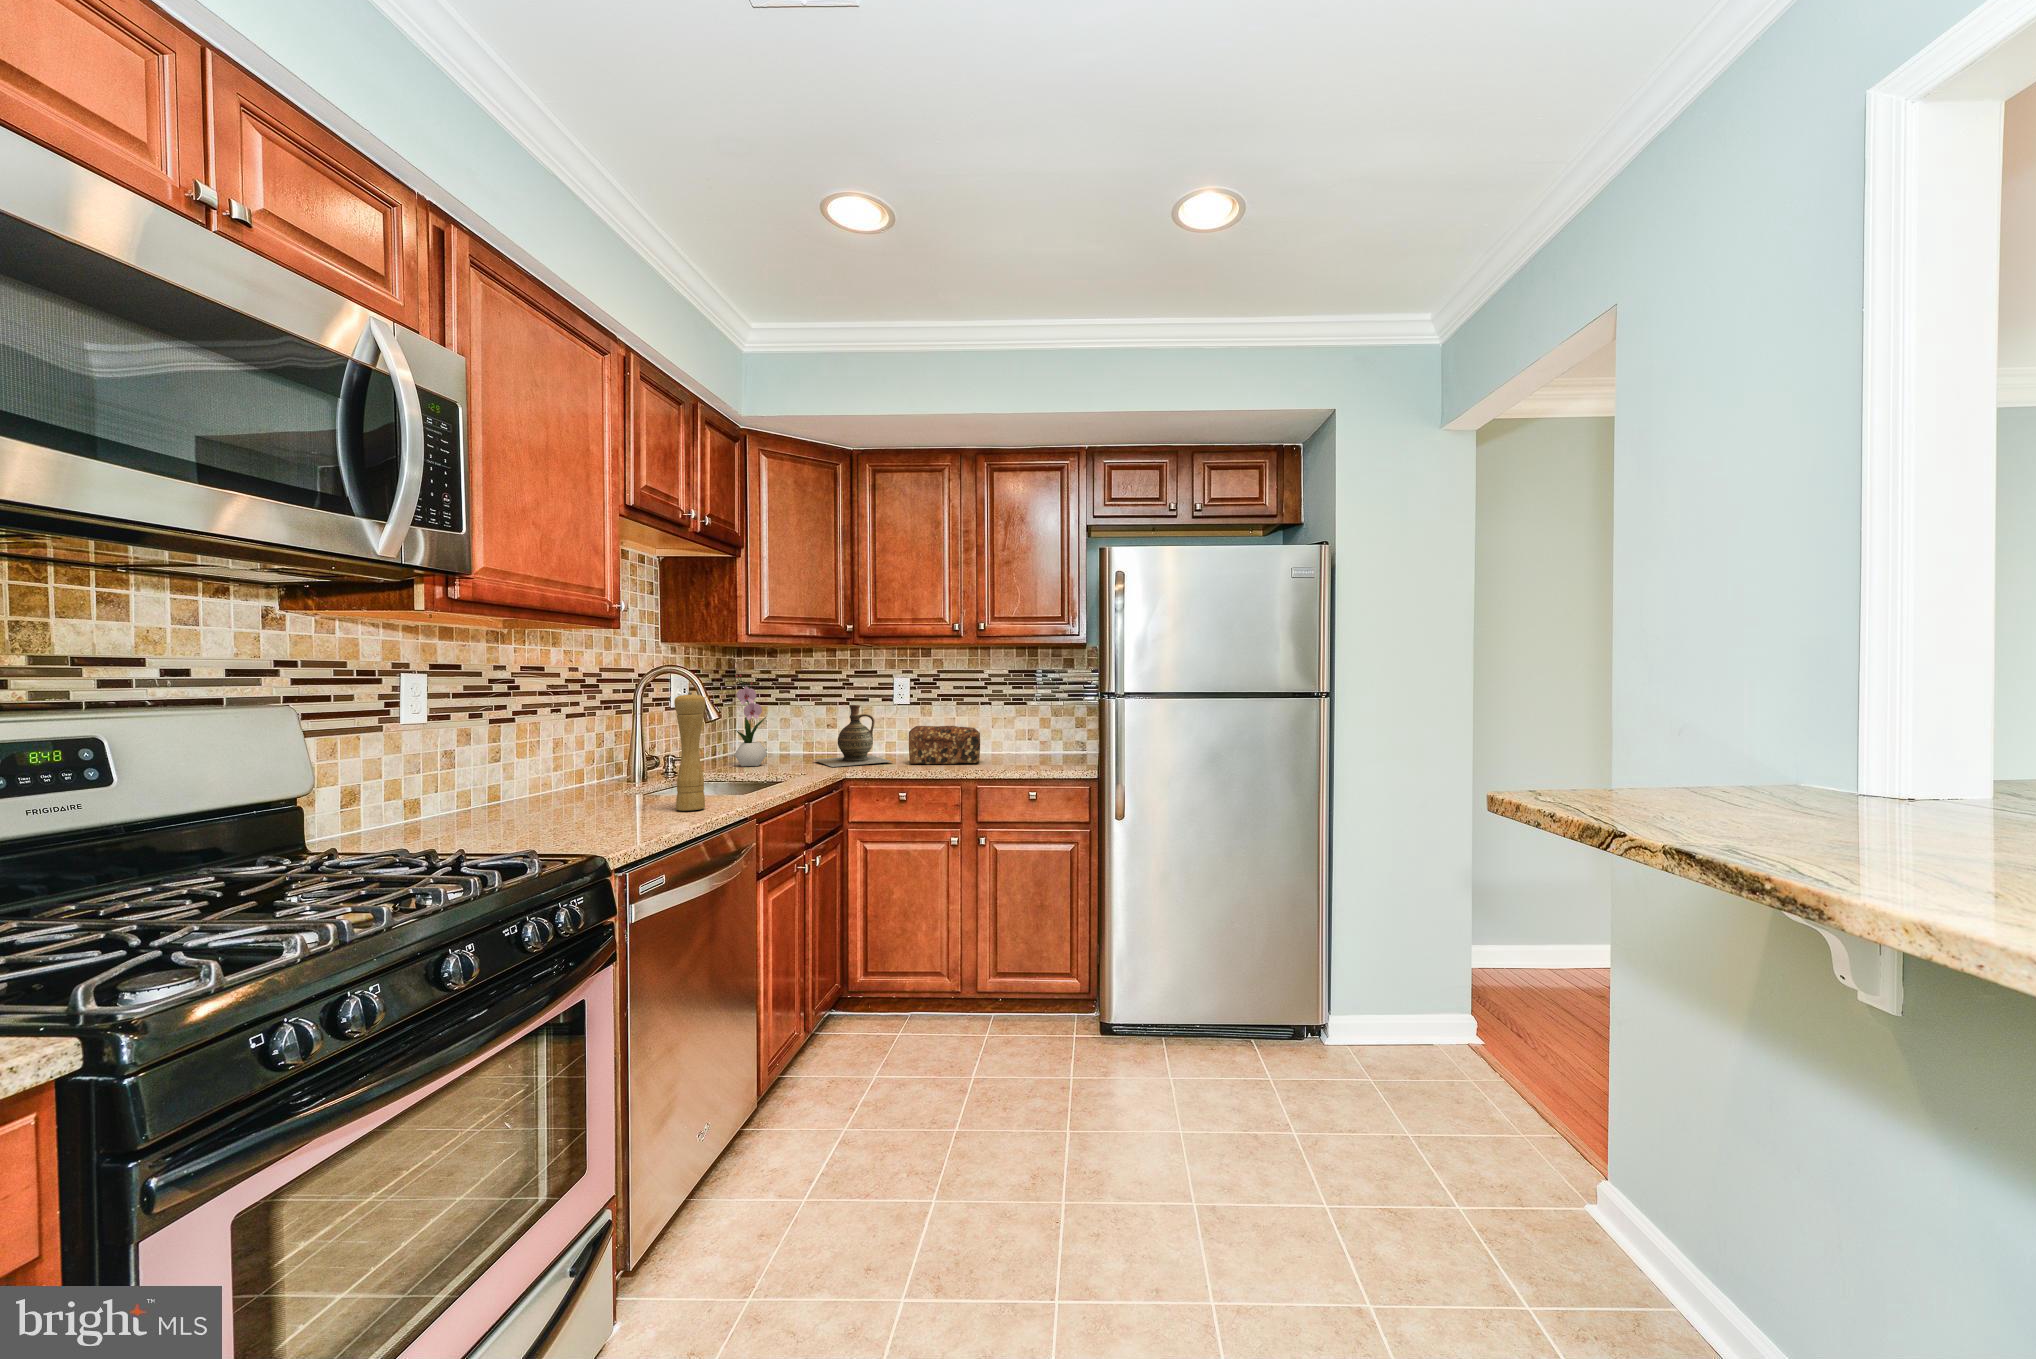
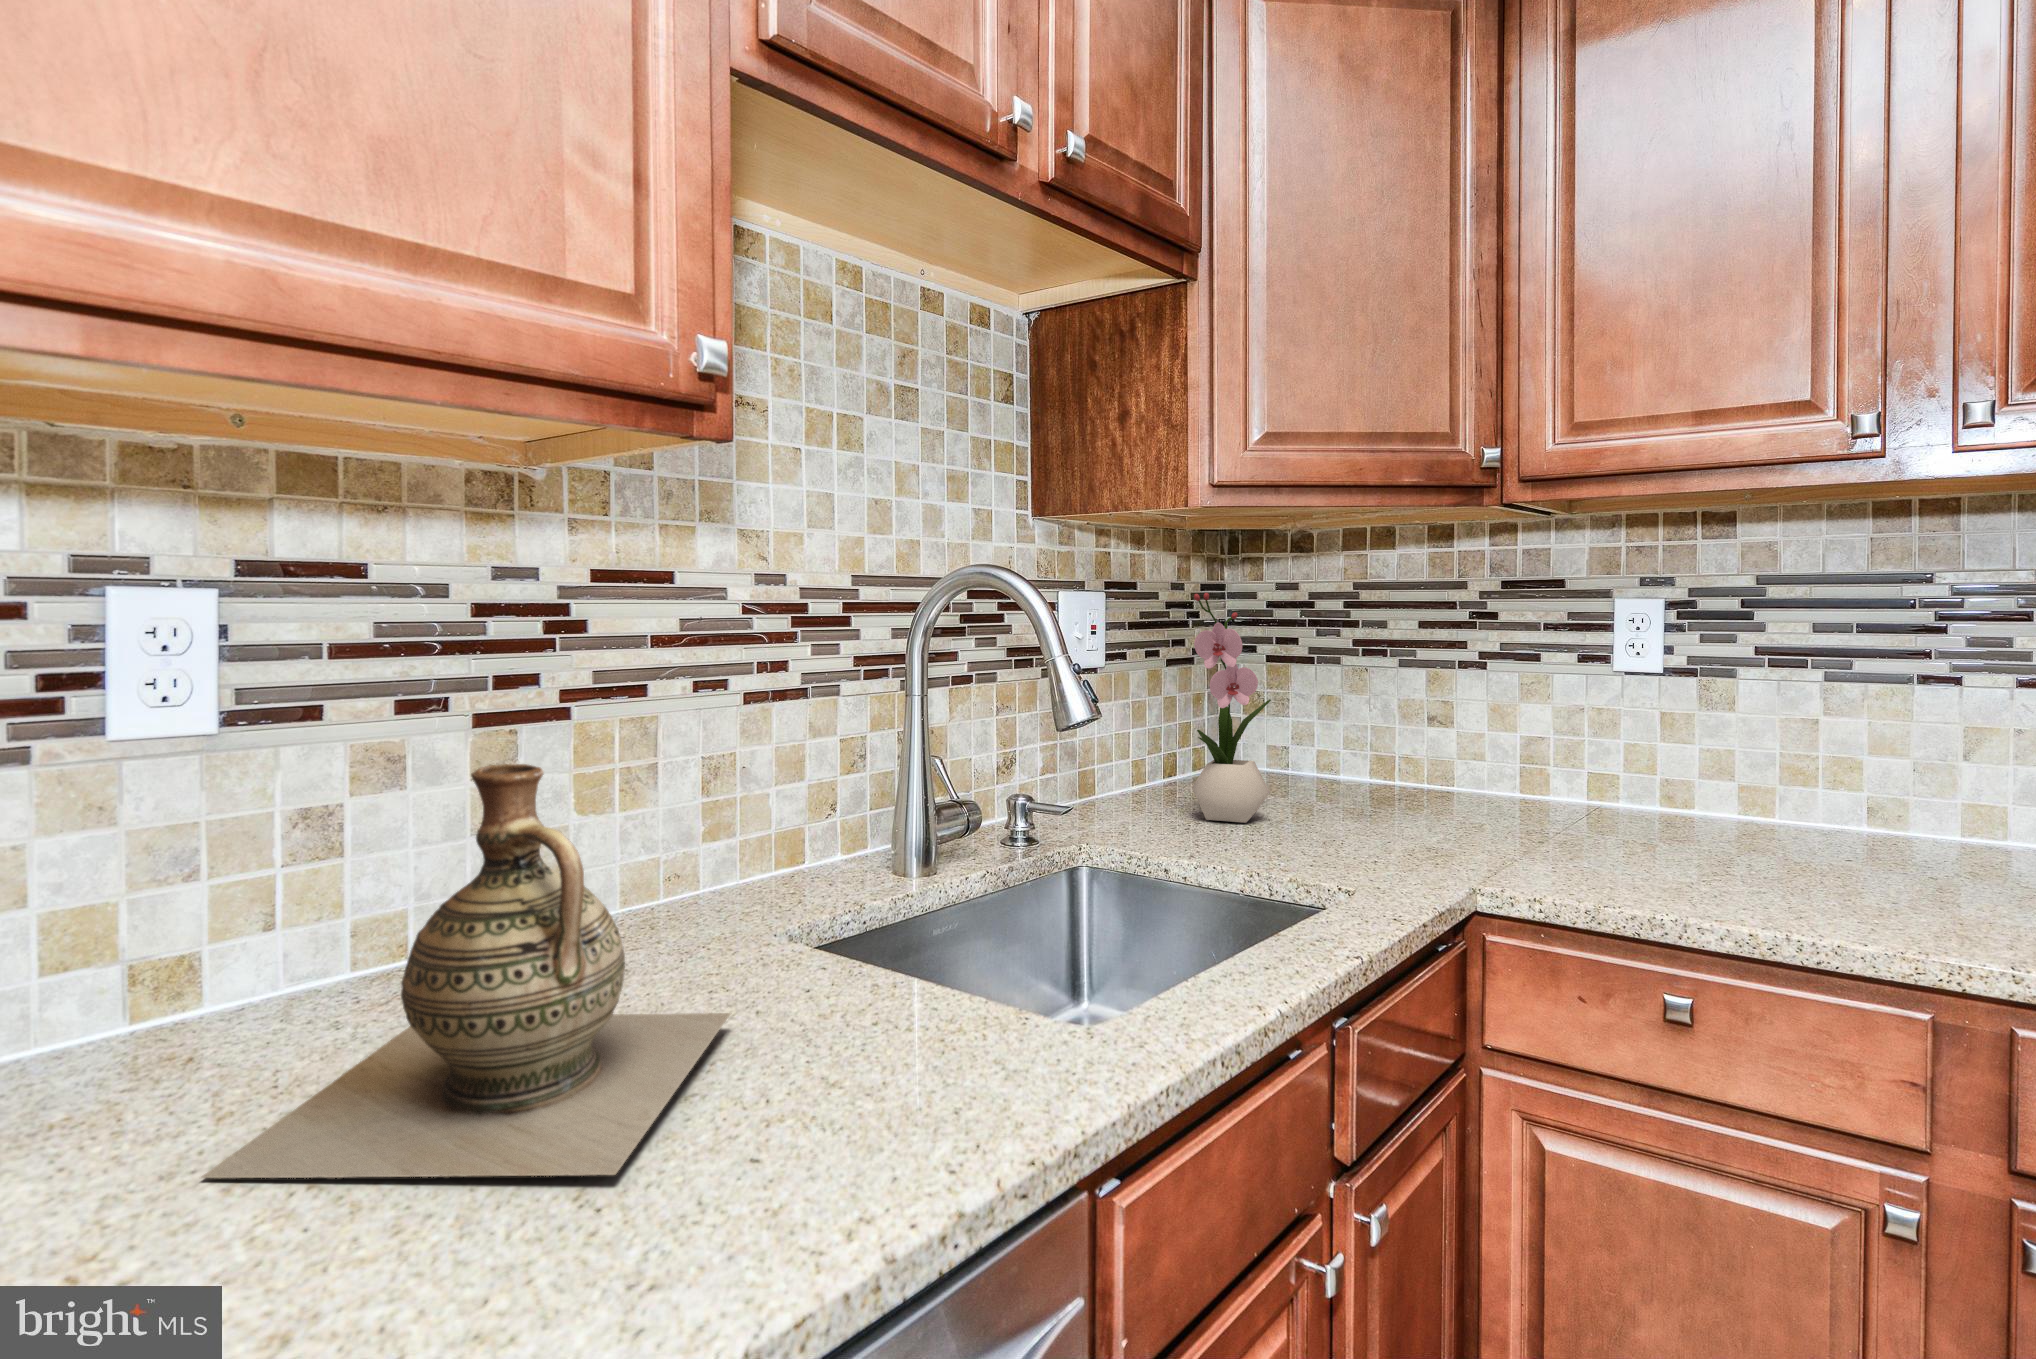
pepper mill: present [674,693,706,811] -> none [803,665,920,1130]
ceramic jug: present [814,705,892,767] -> present [202,764,730,1178]
bread loaf: present [909,726,980,764] -> none [1683,750,1966,892]

